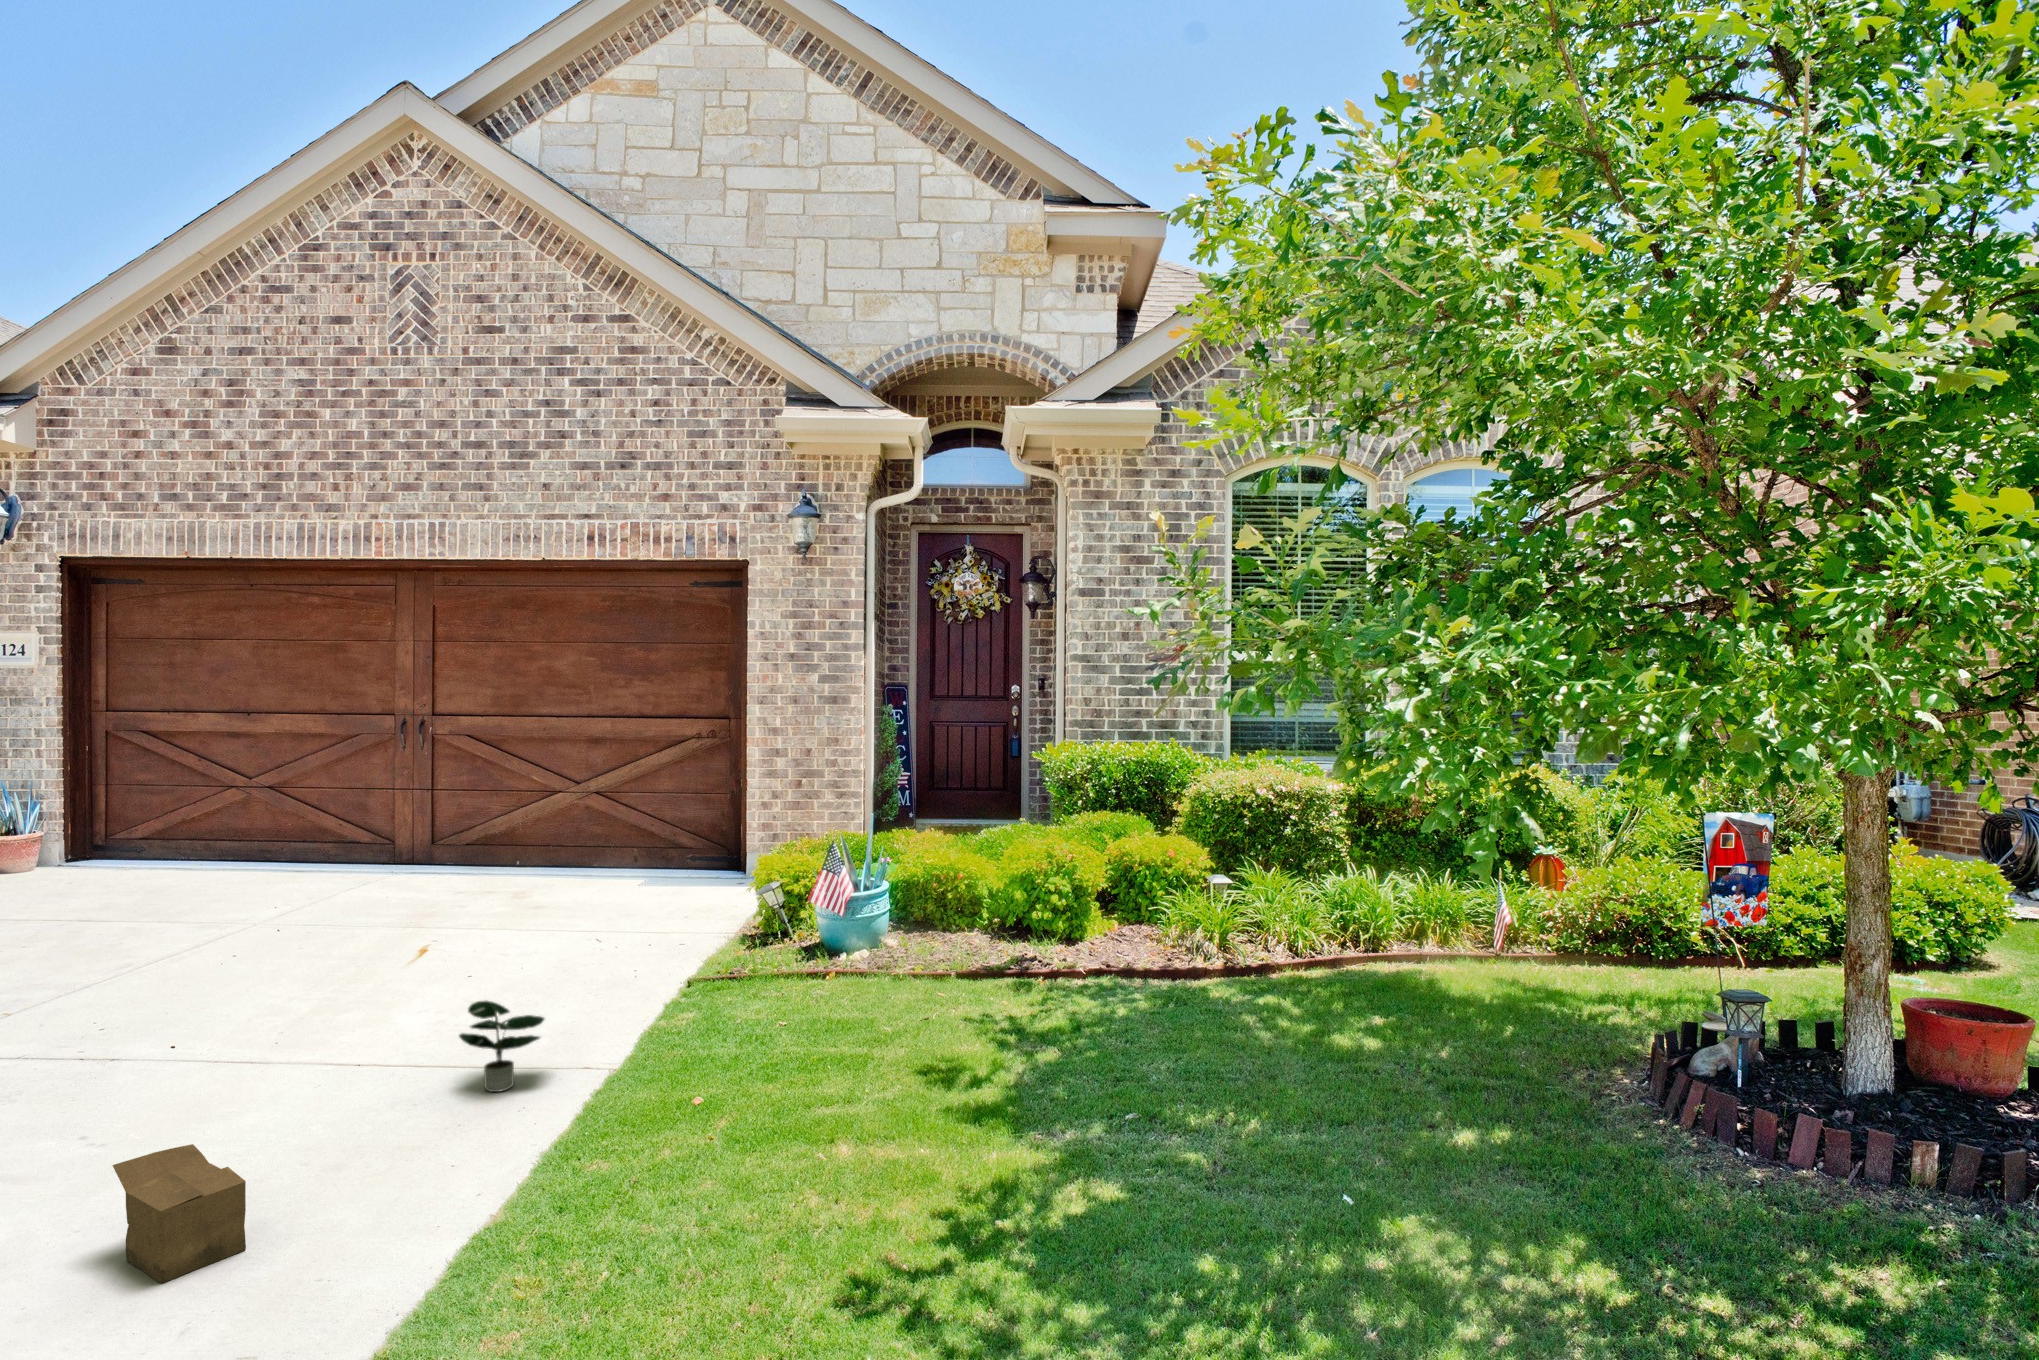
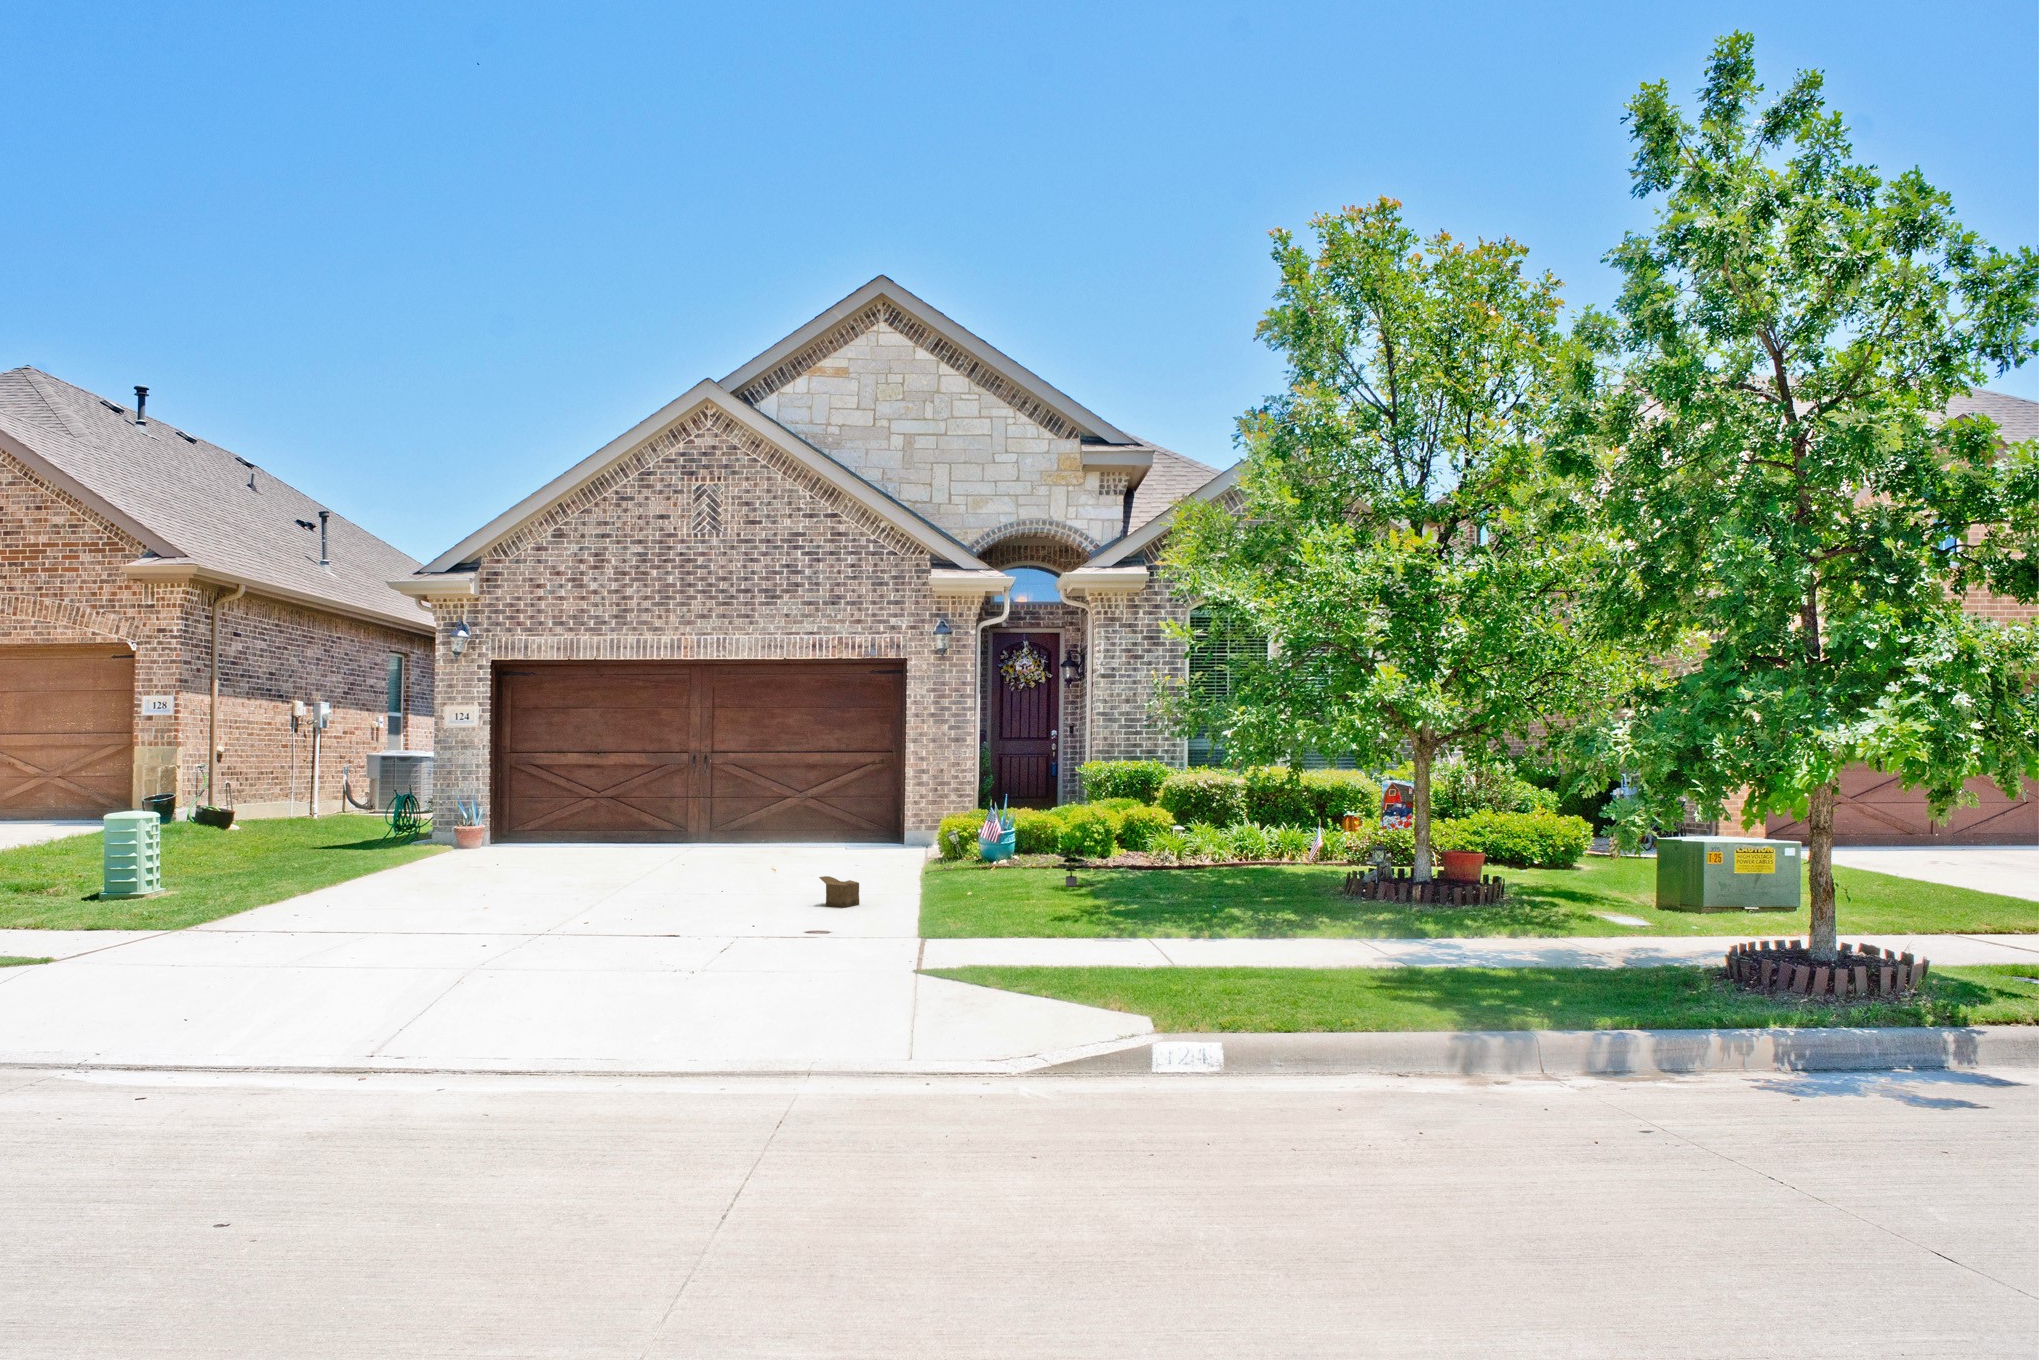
potted plant: present [459,1001,544,1092] -> present [1057,853,1087,887]

